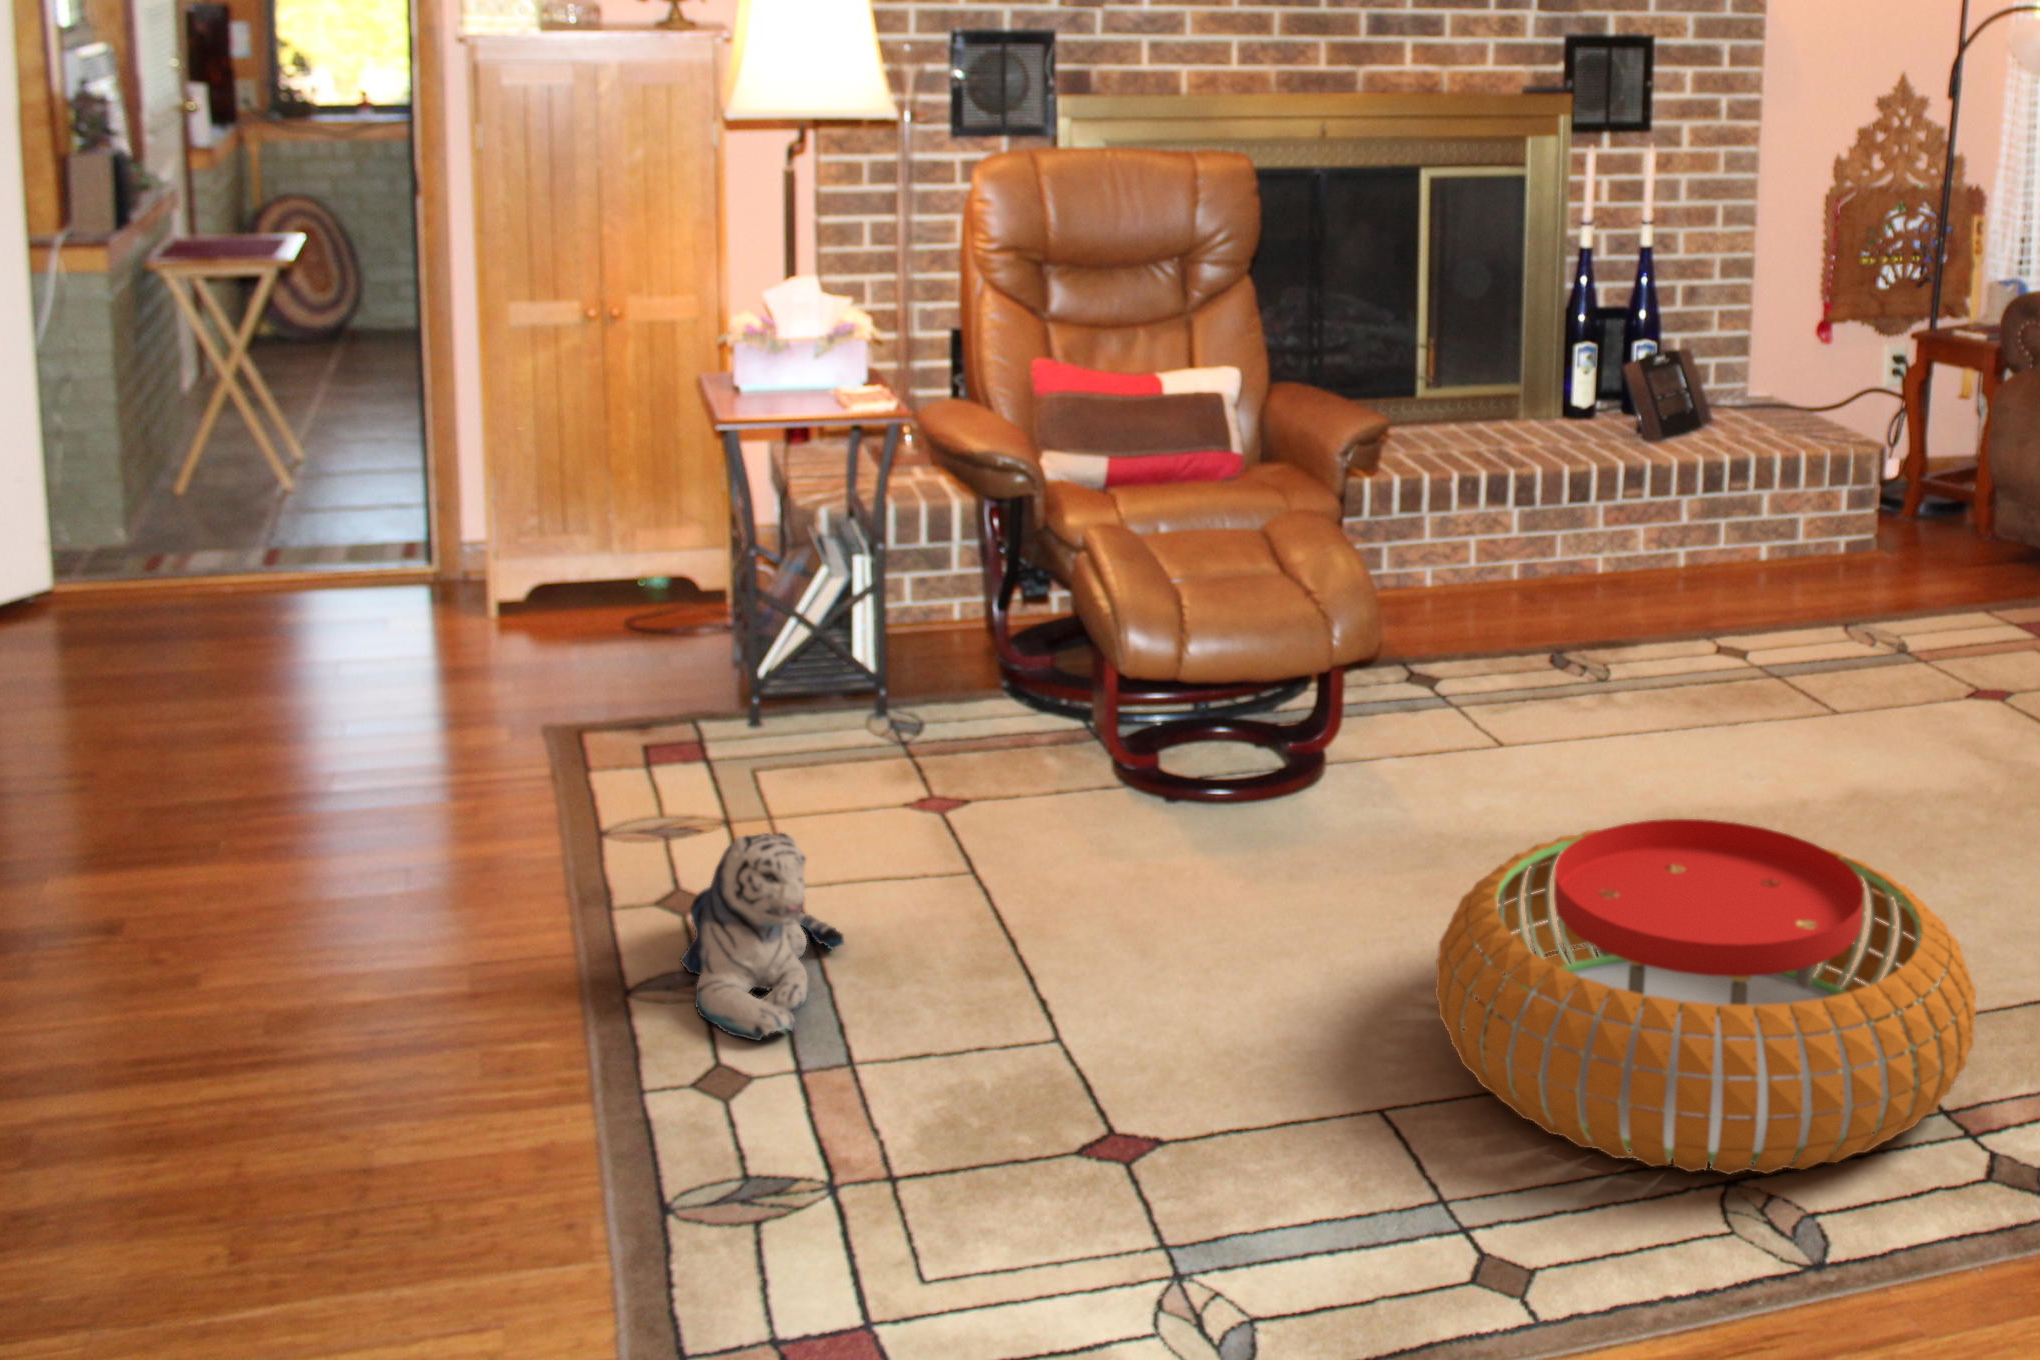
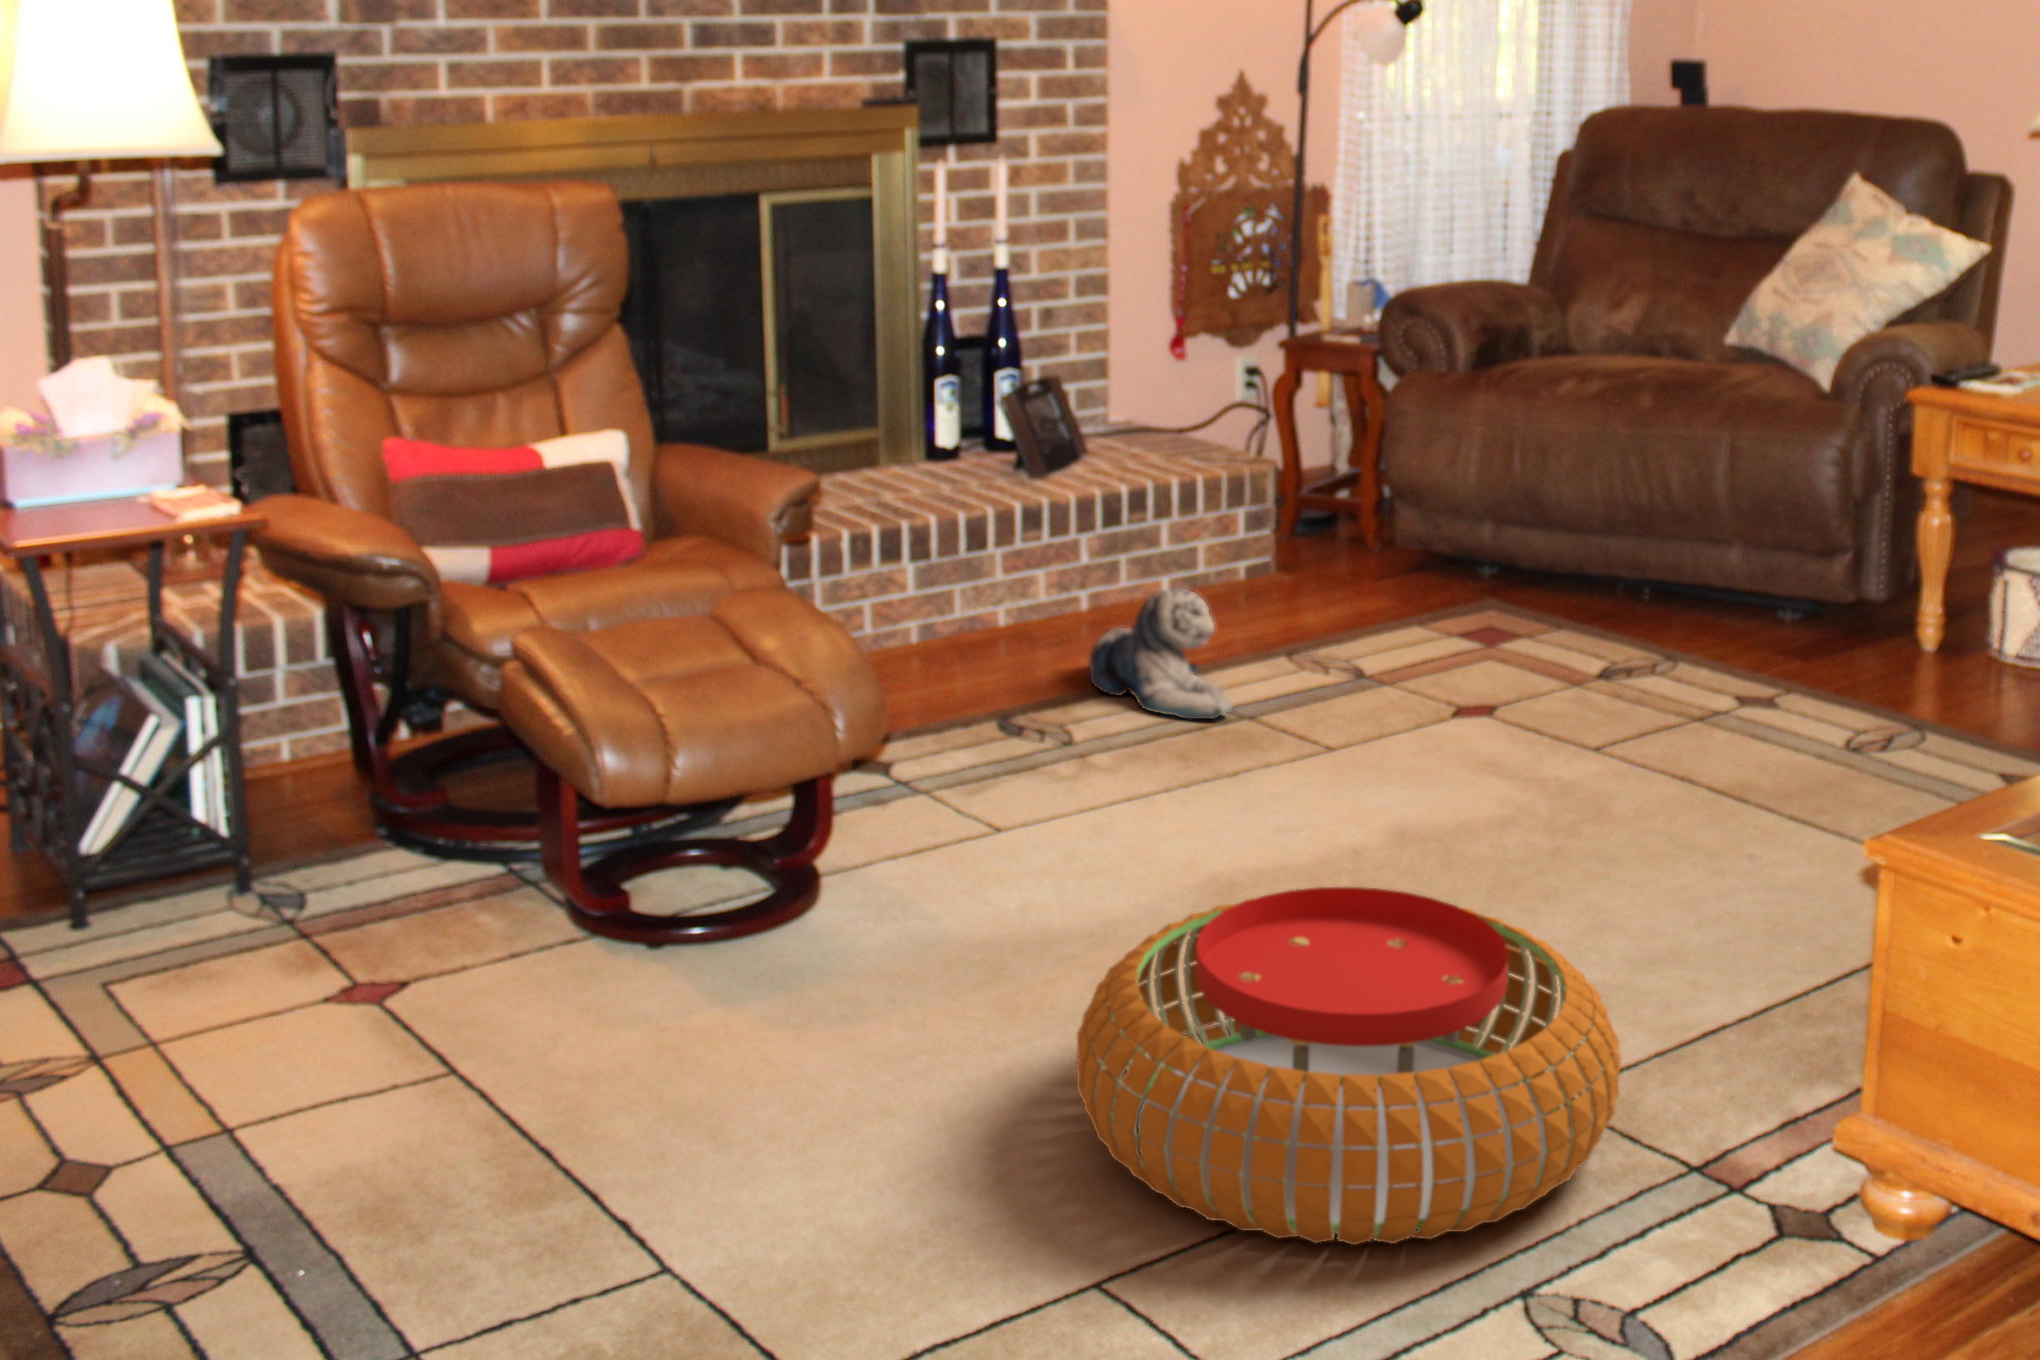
plush toy: present [680,833,844,1040] -> present [1089,588,1233,719]

